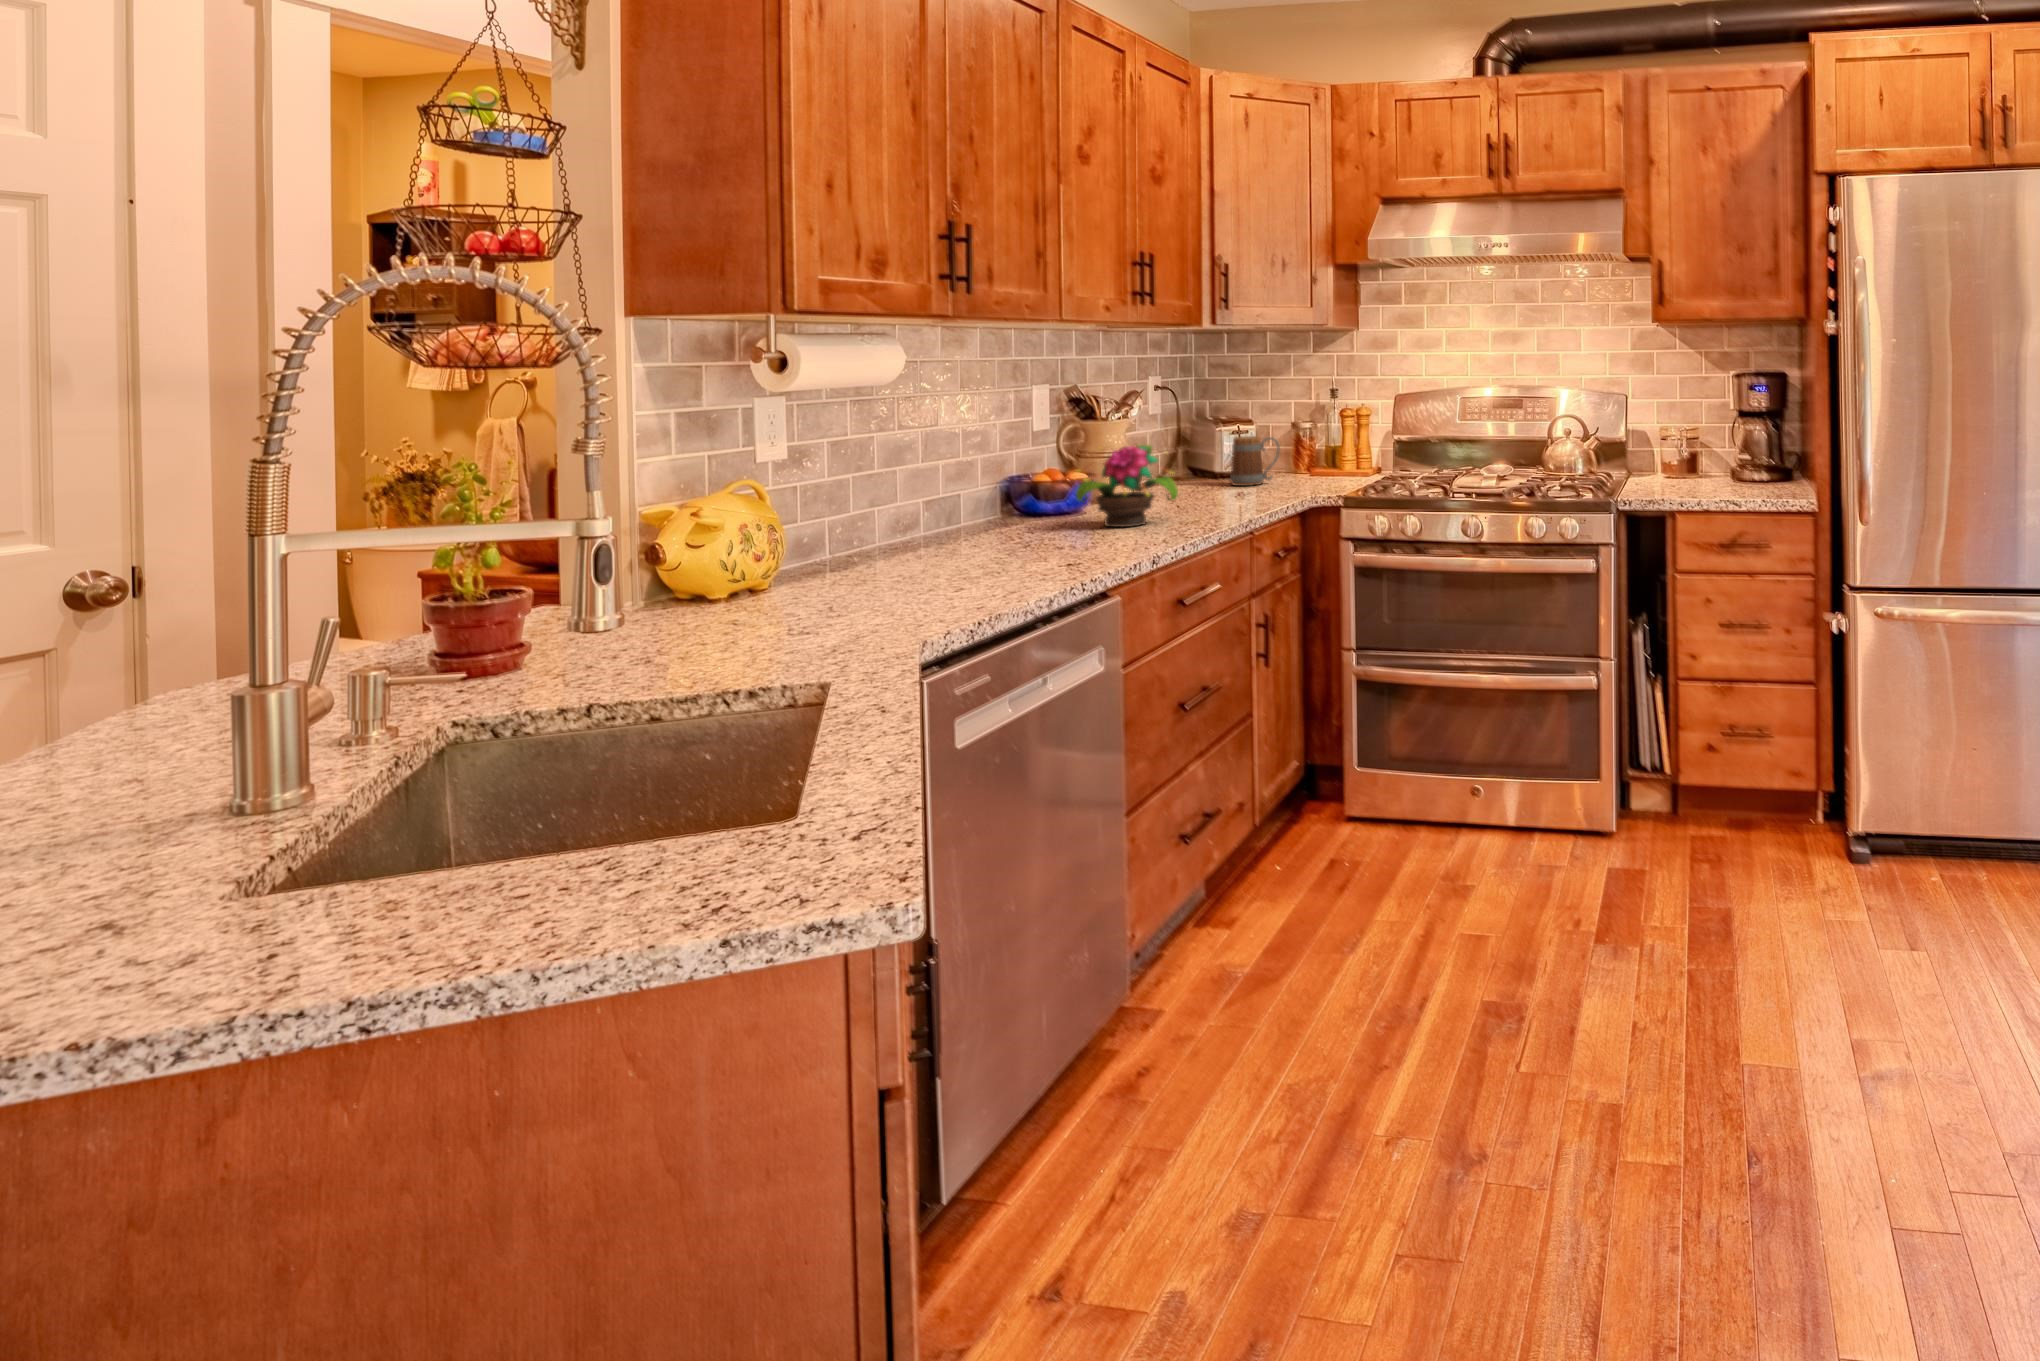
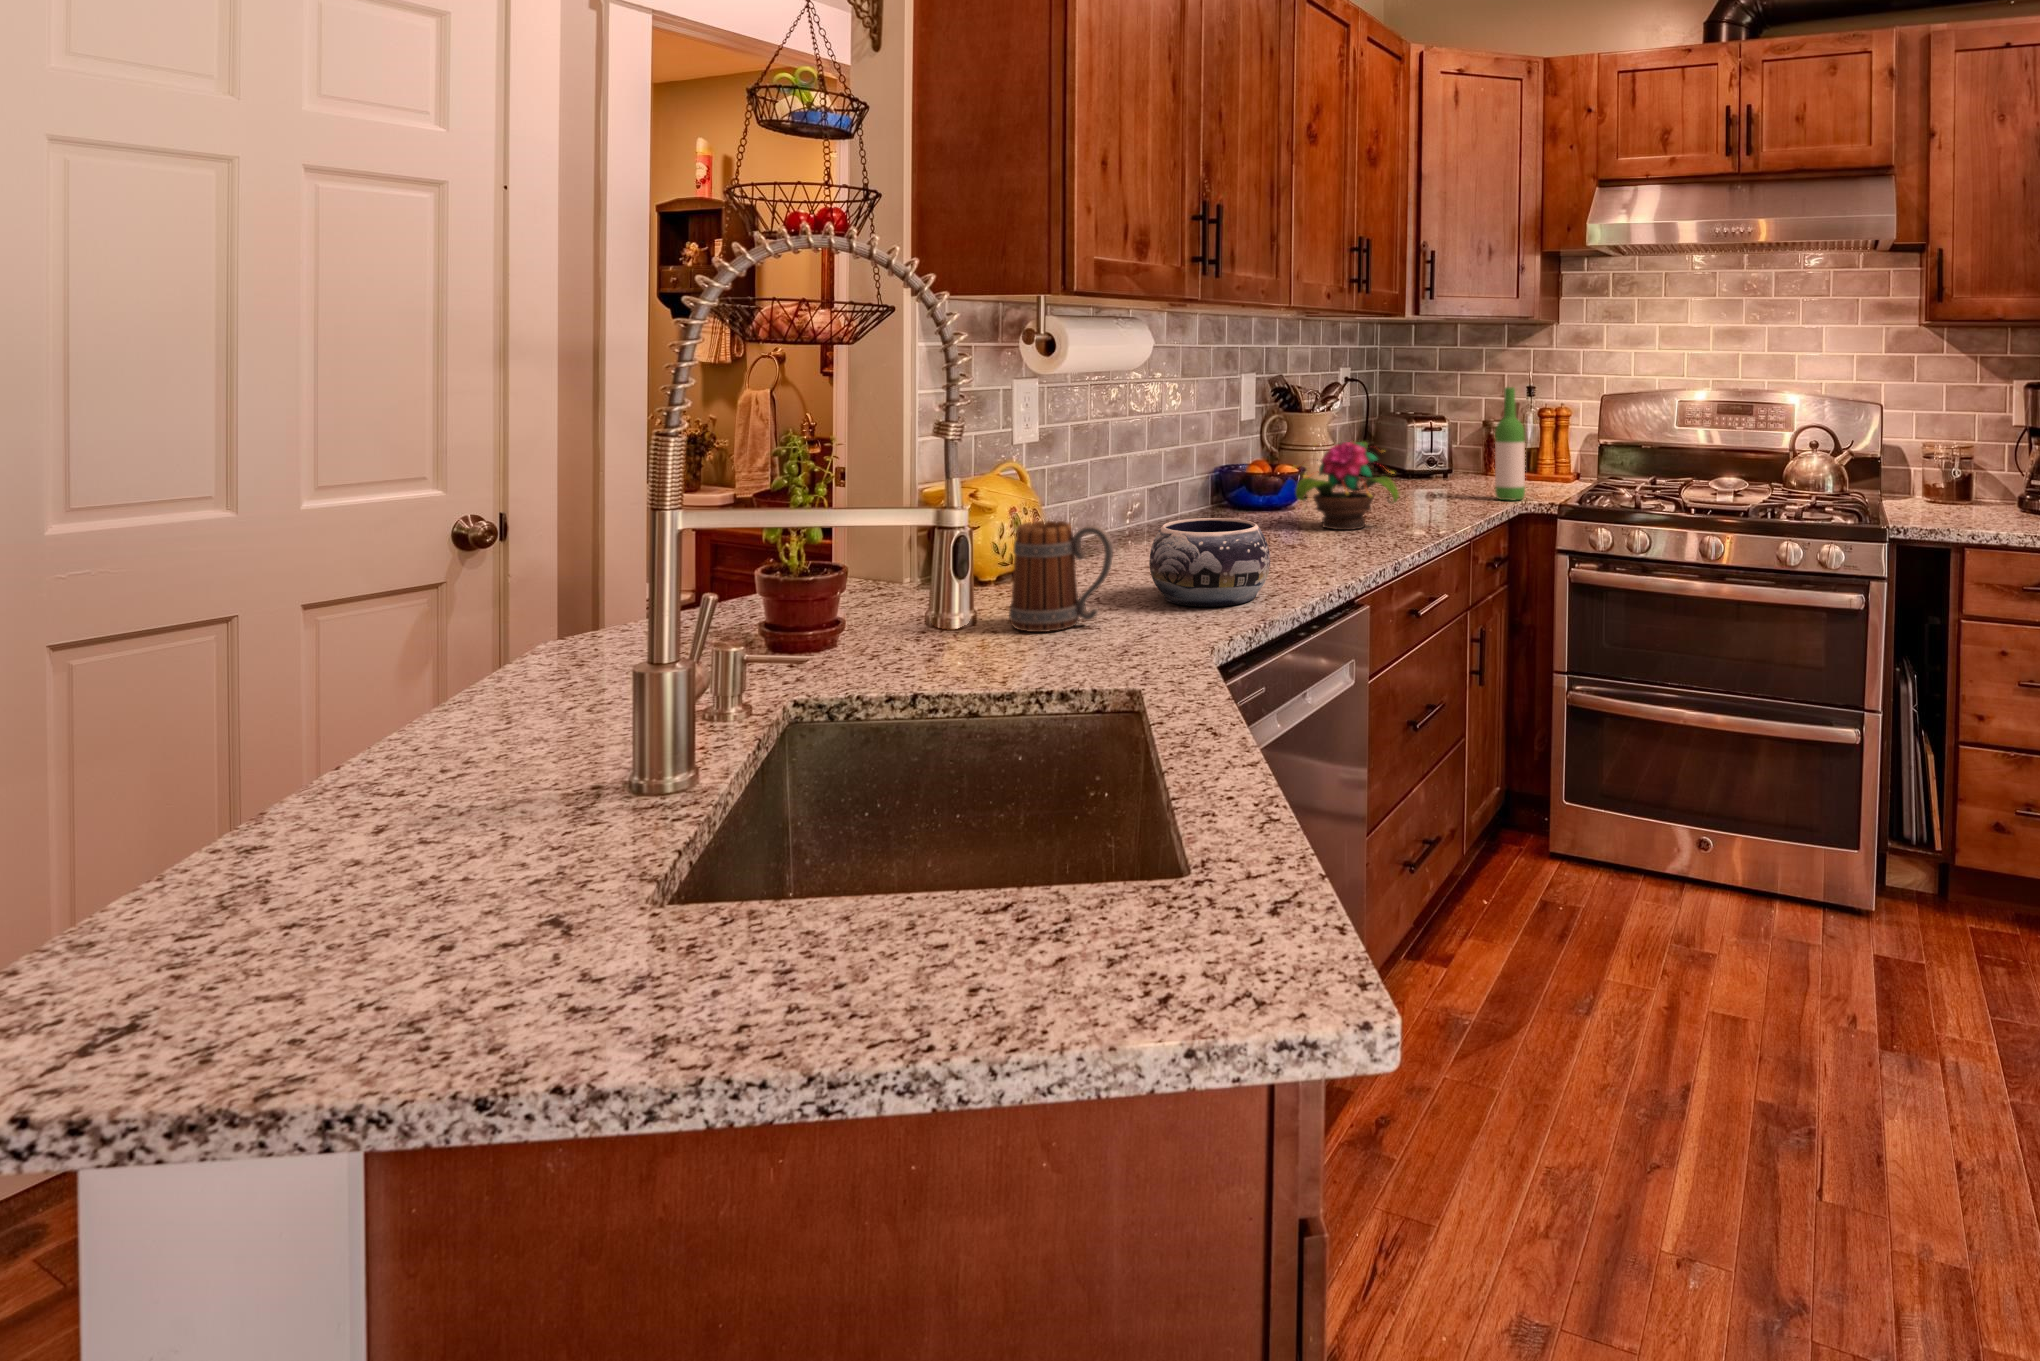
wine bottle: none [1286,391,1312,493] -> present [1495,387,1525,500]
mug: present [1230,436,1280,486] -> present [1009,521,1113,632]
decorative bowl: none [887,523,1011,605] -> present [1149,518,1270,607]

